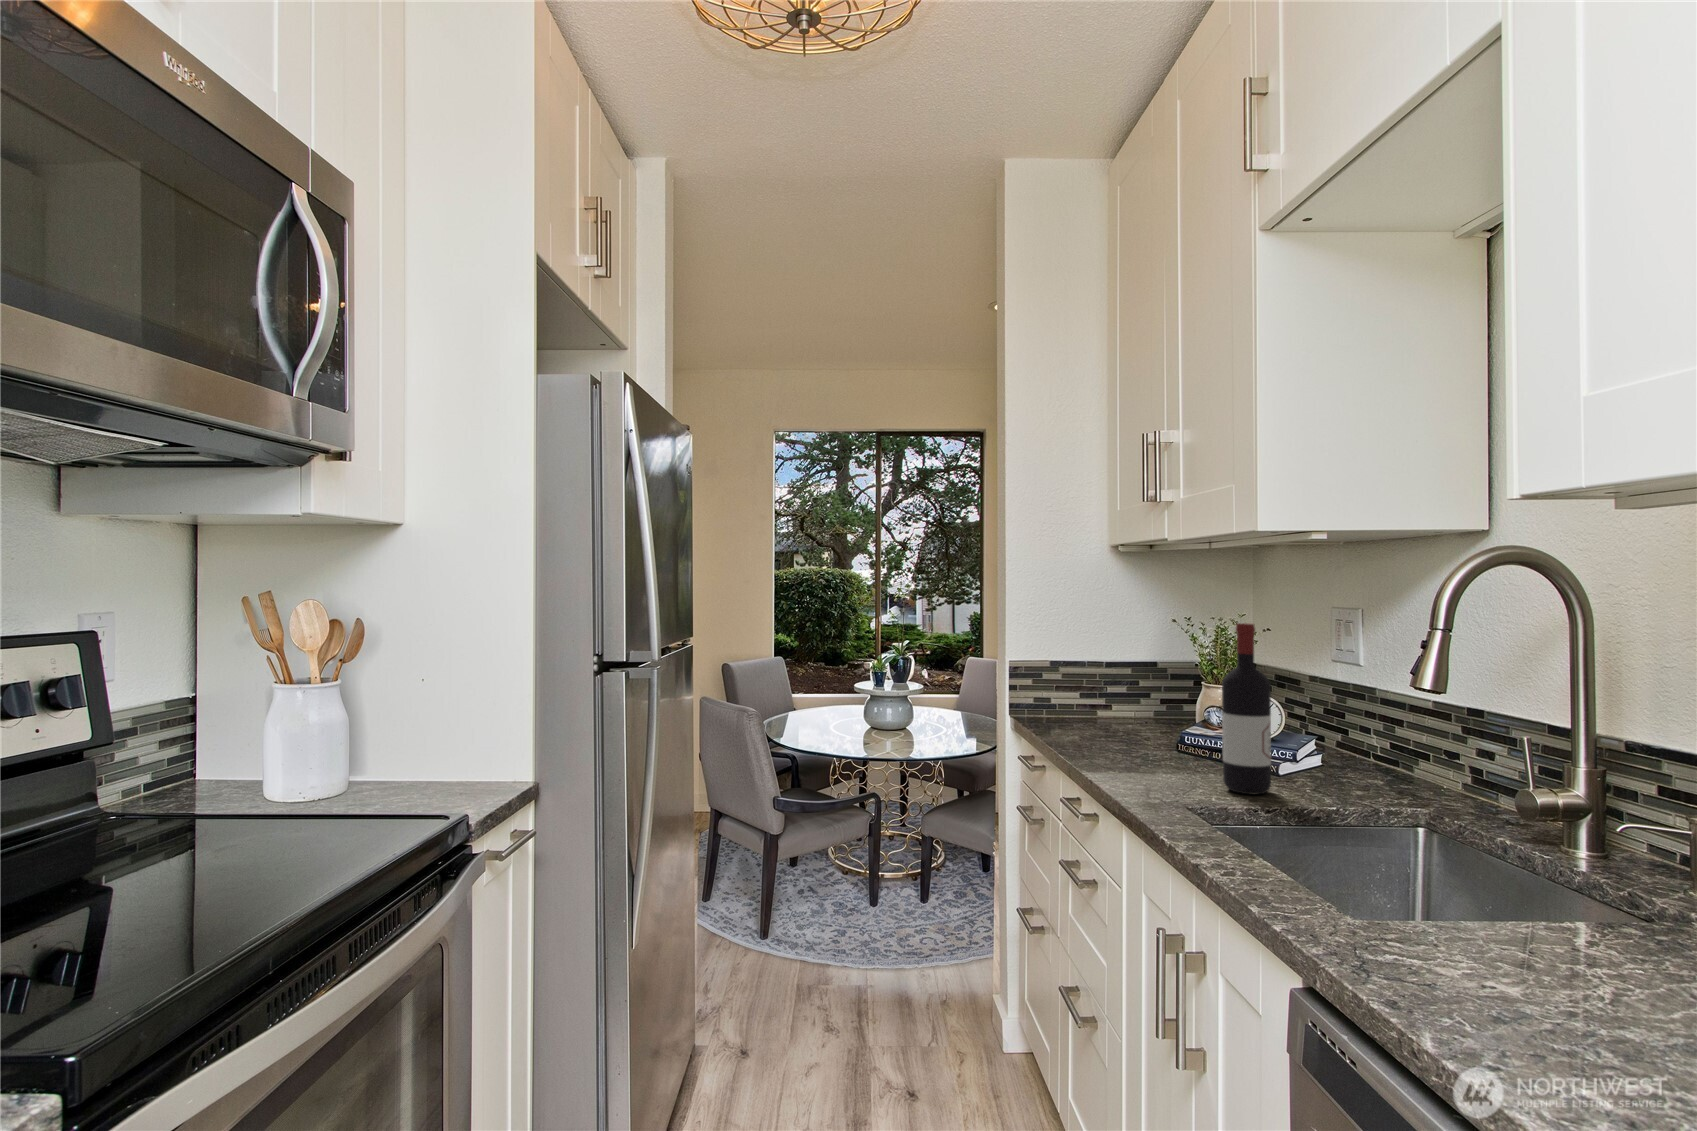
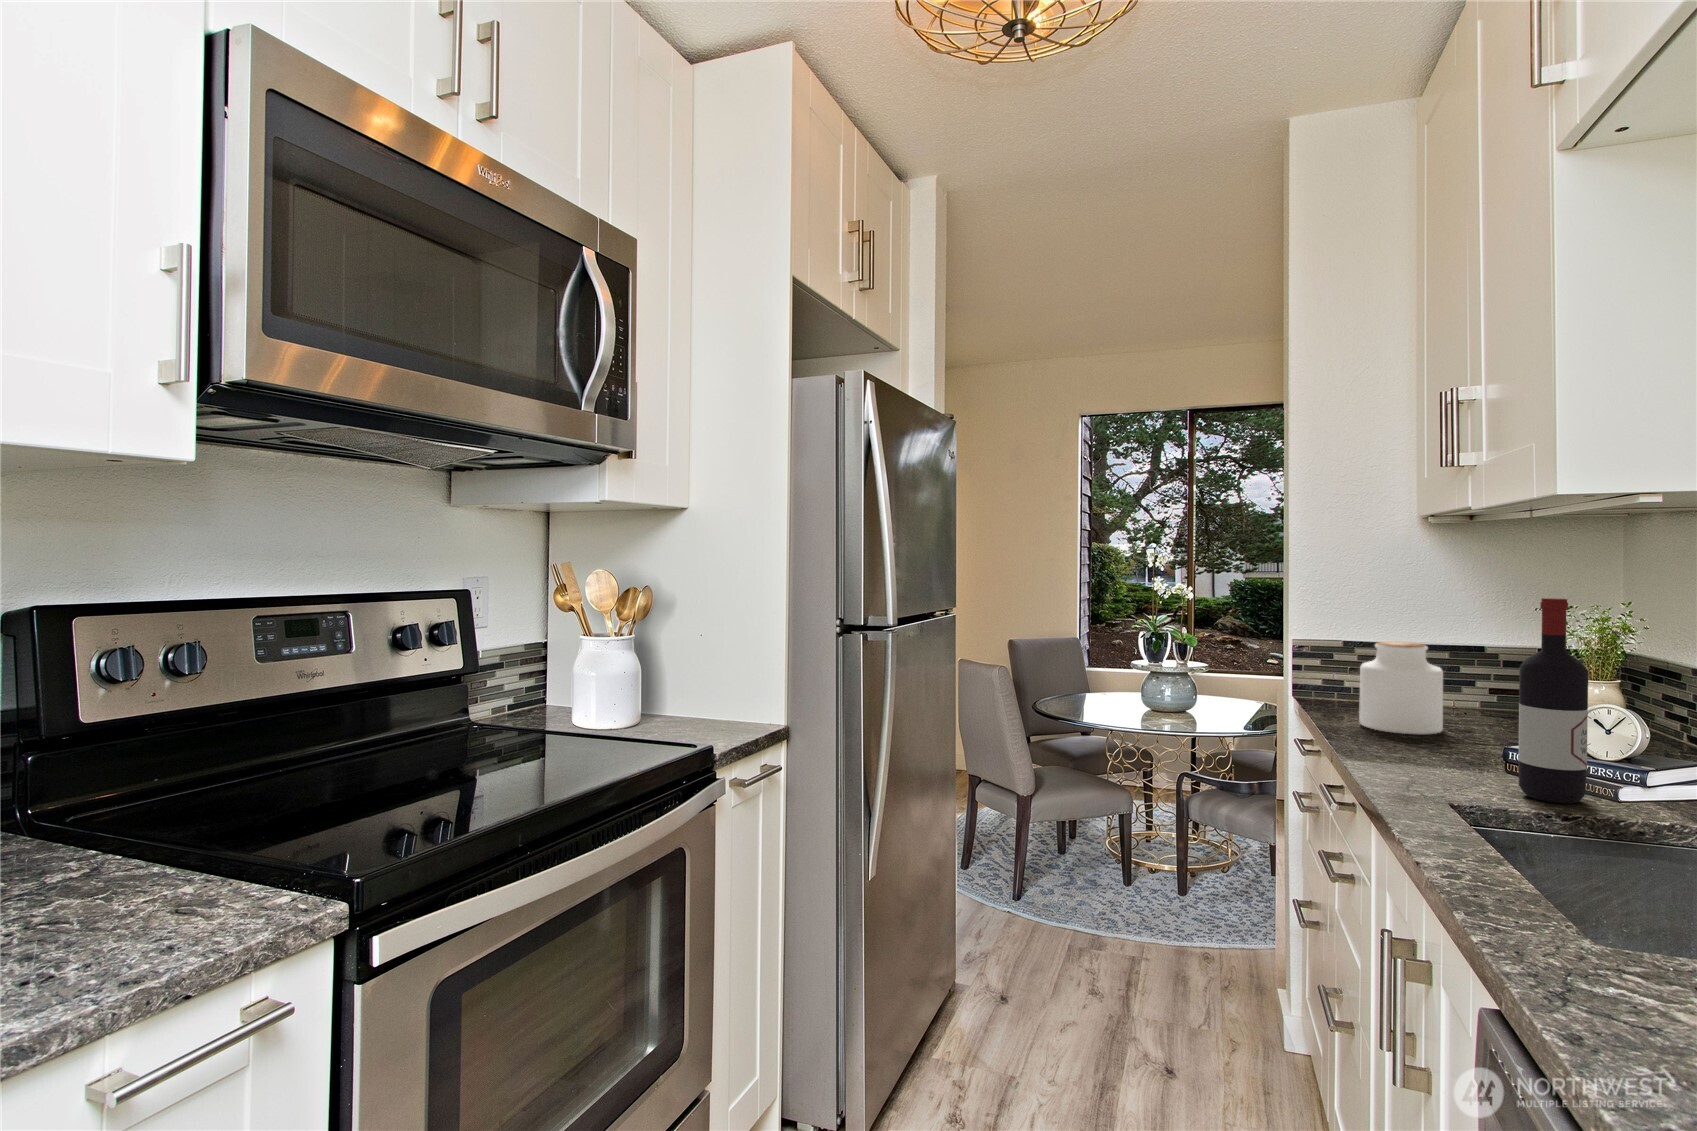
jar: none [1076,663,1139,743] -> present [1359,641,1443,734]

